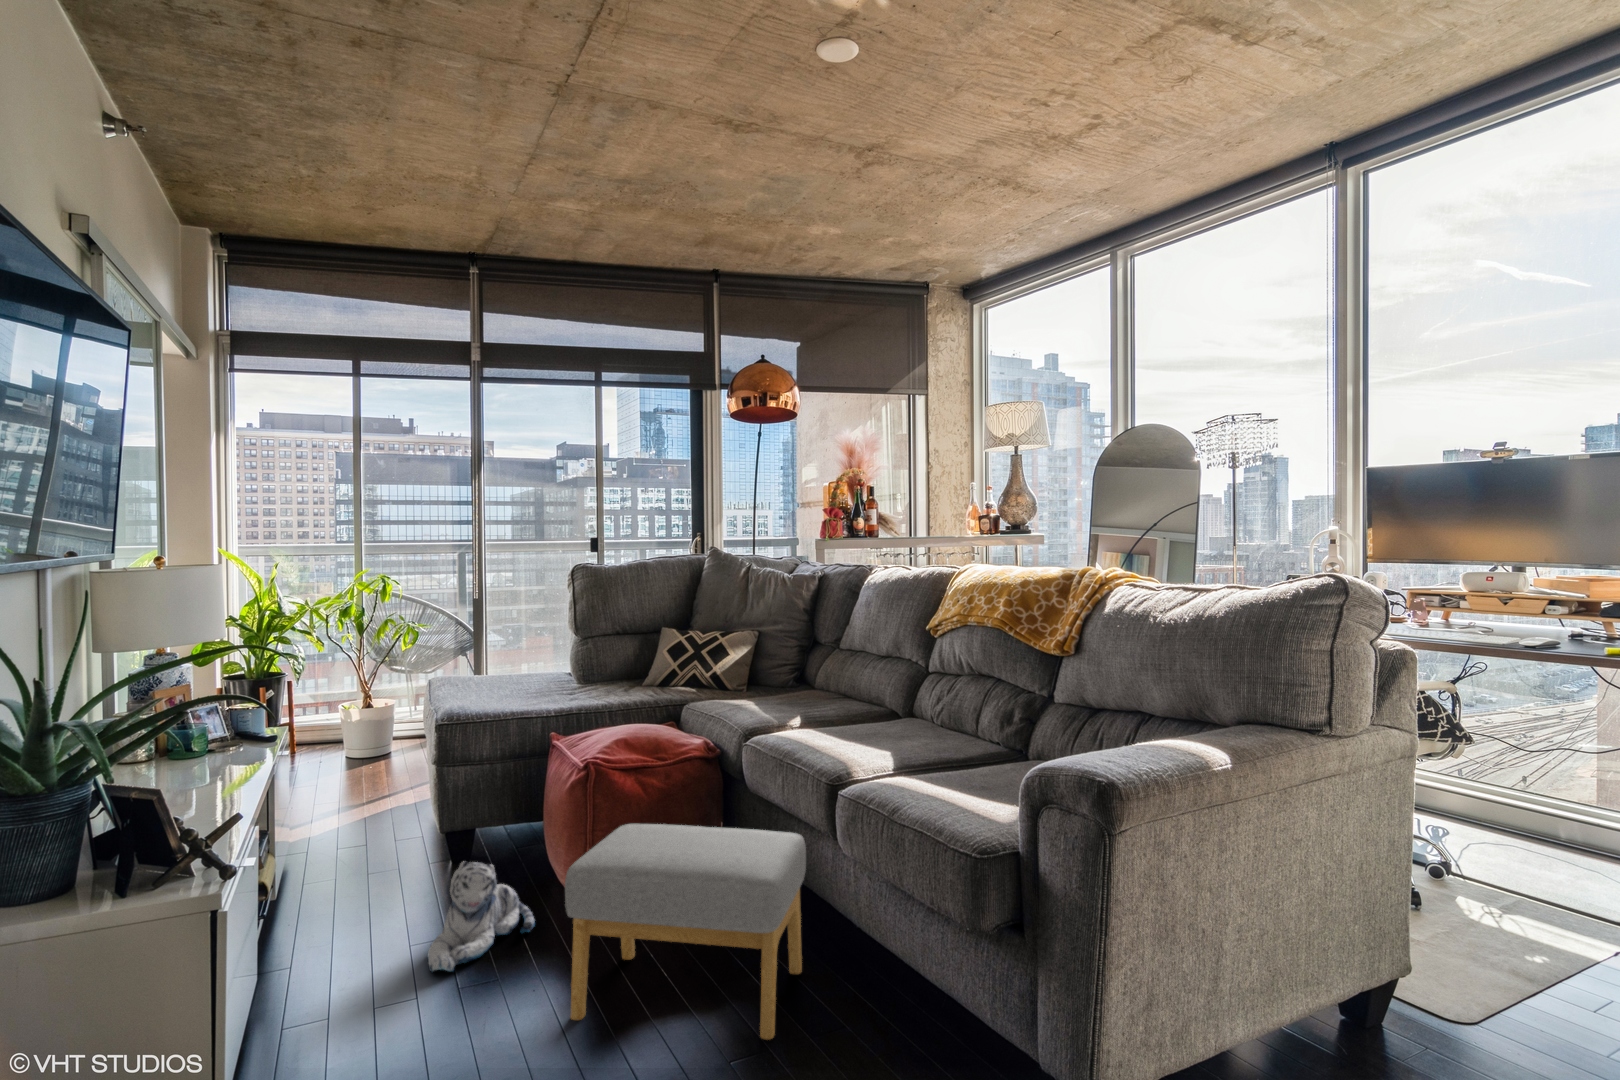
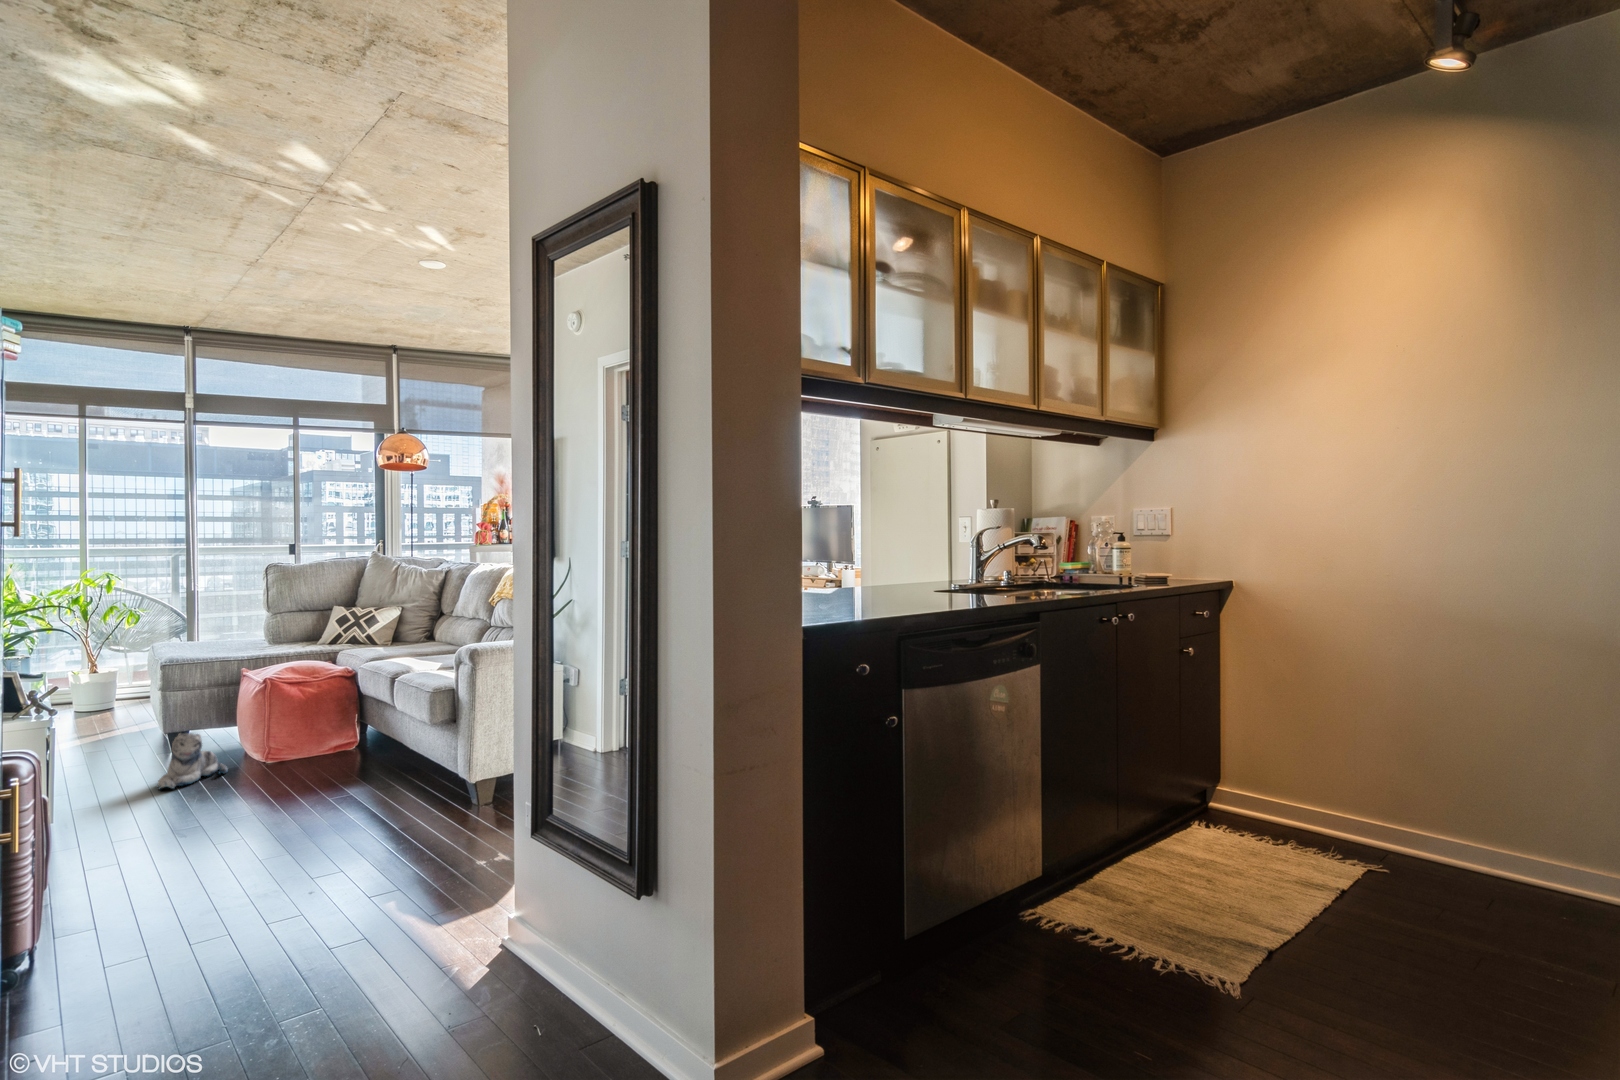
footstool: present [565,824,806,1040] -> none [242,704,388,798]

